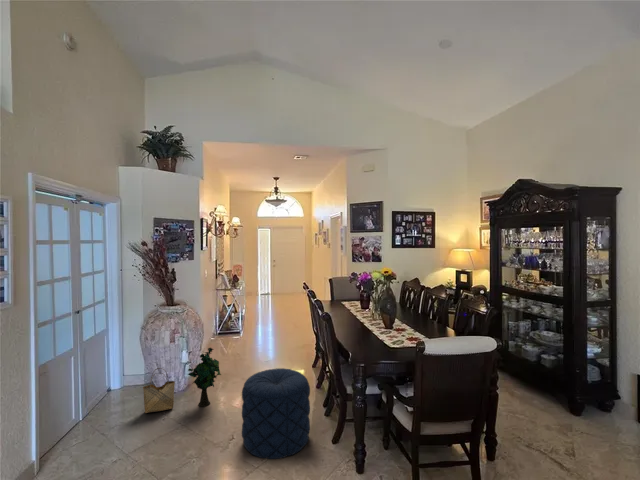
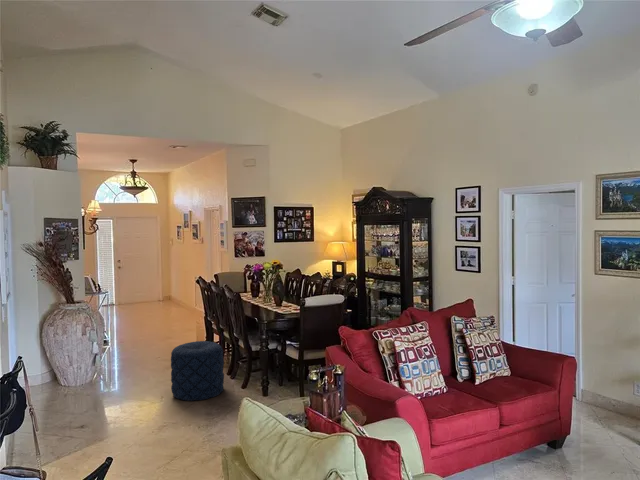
decorative plant: present [188,348,221,407] -> none [105,335,135,386]
woven basket: present [143,368,175,413] -> none [67,357,95,395]

